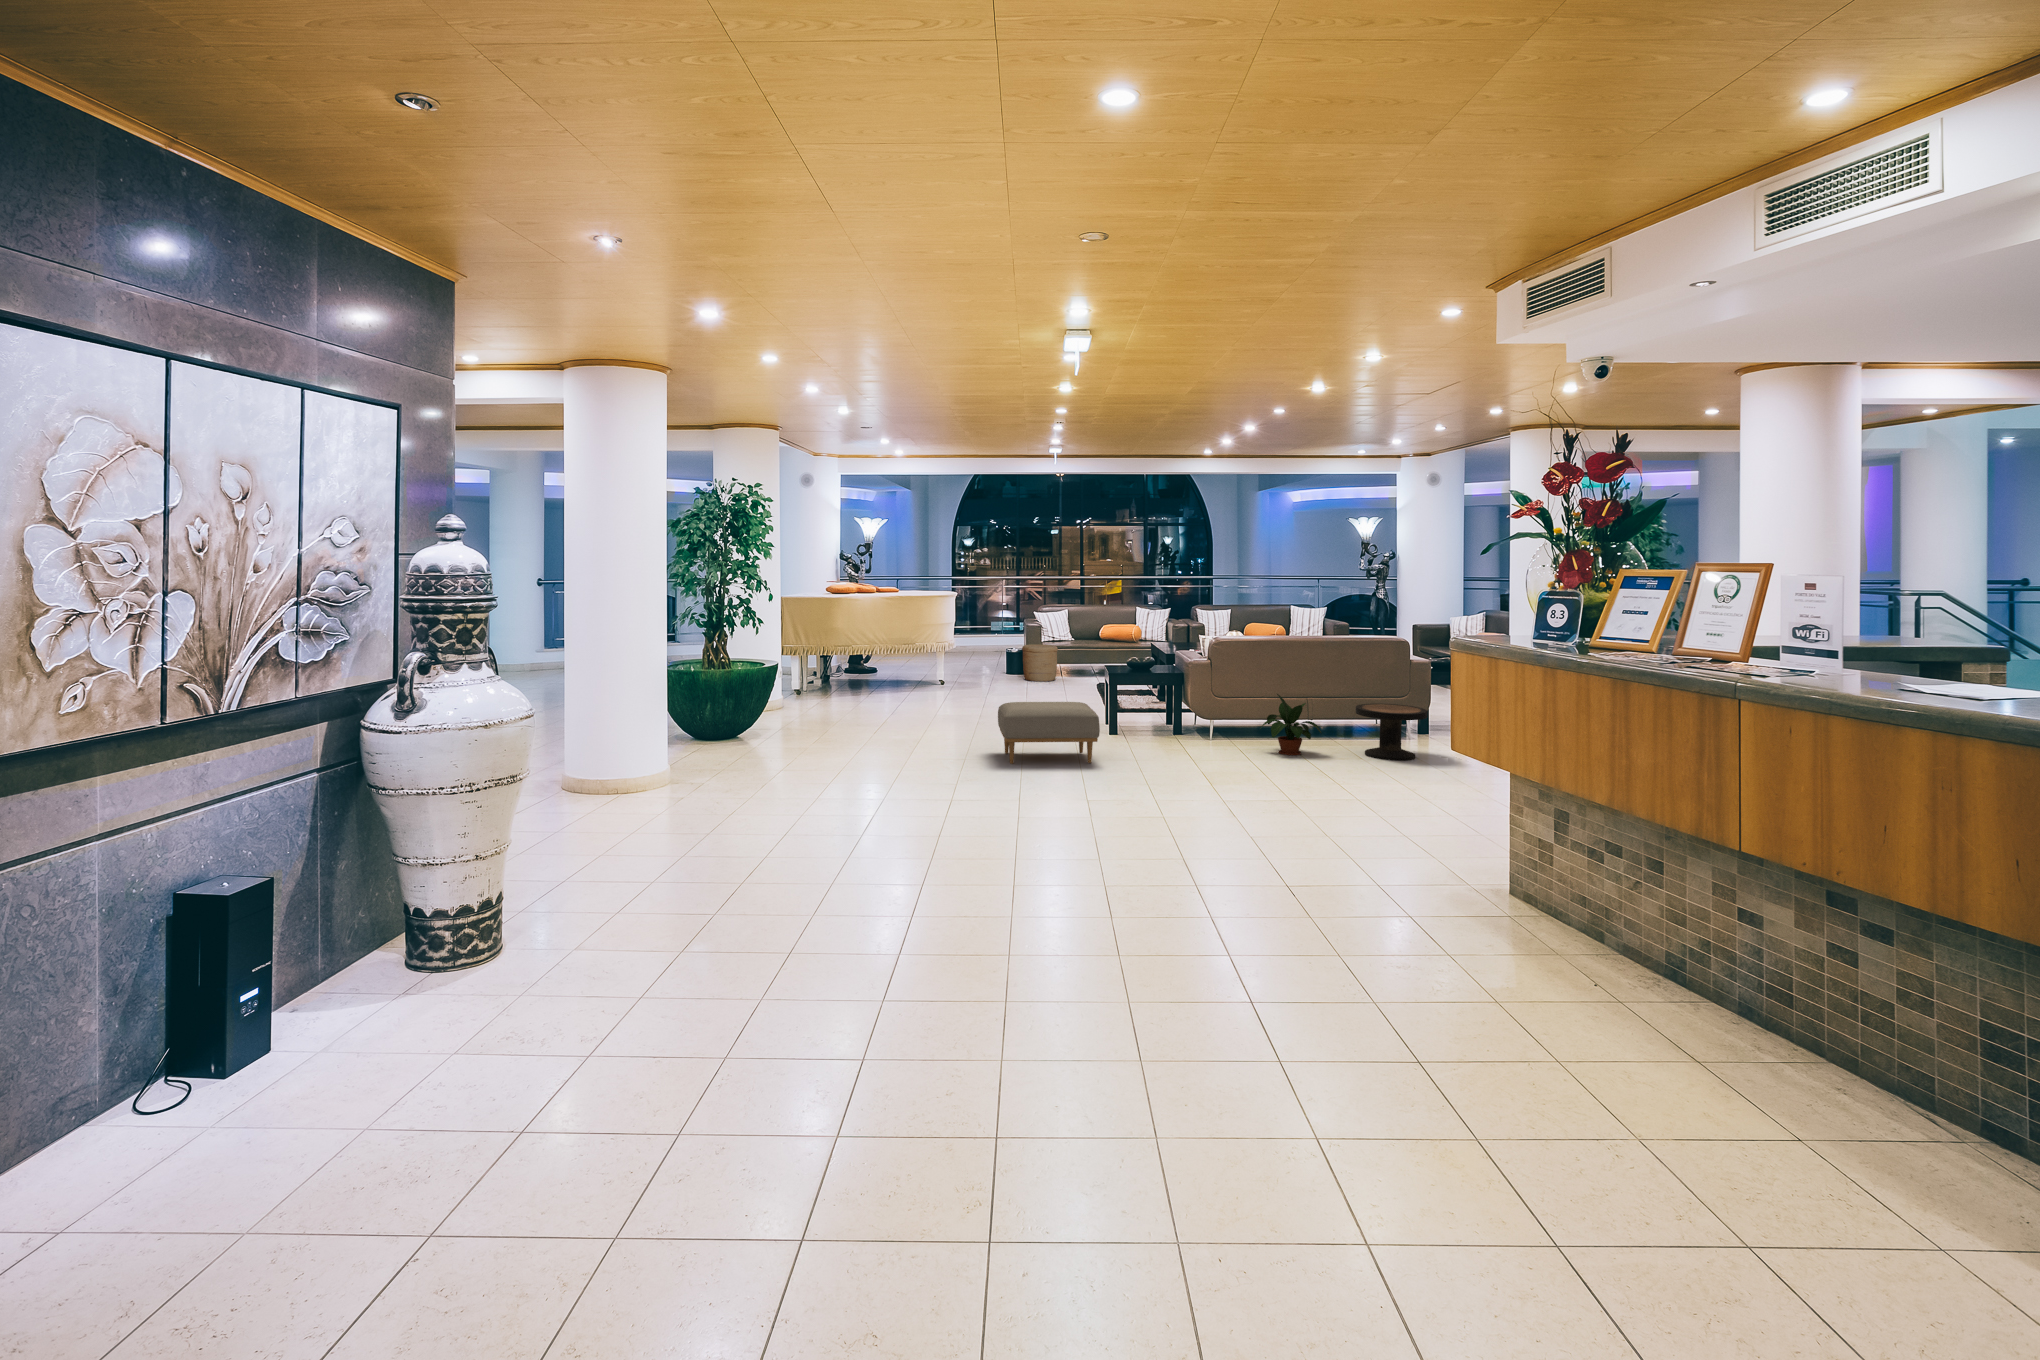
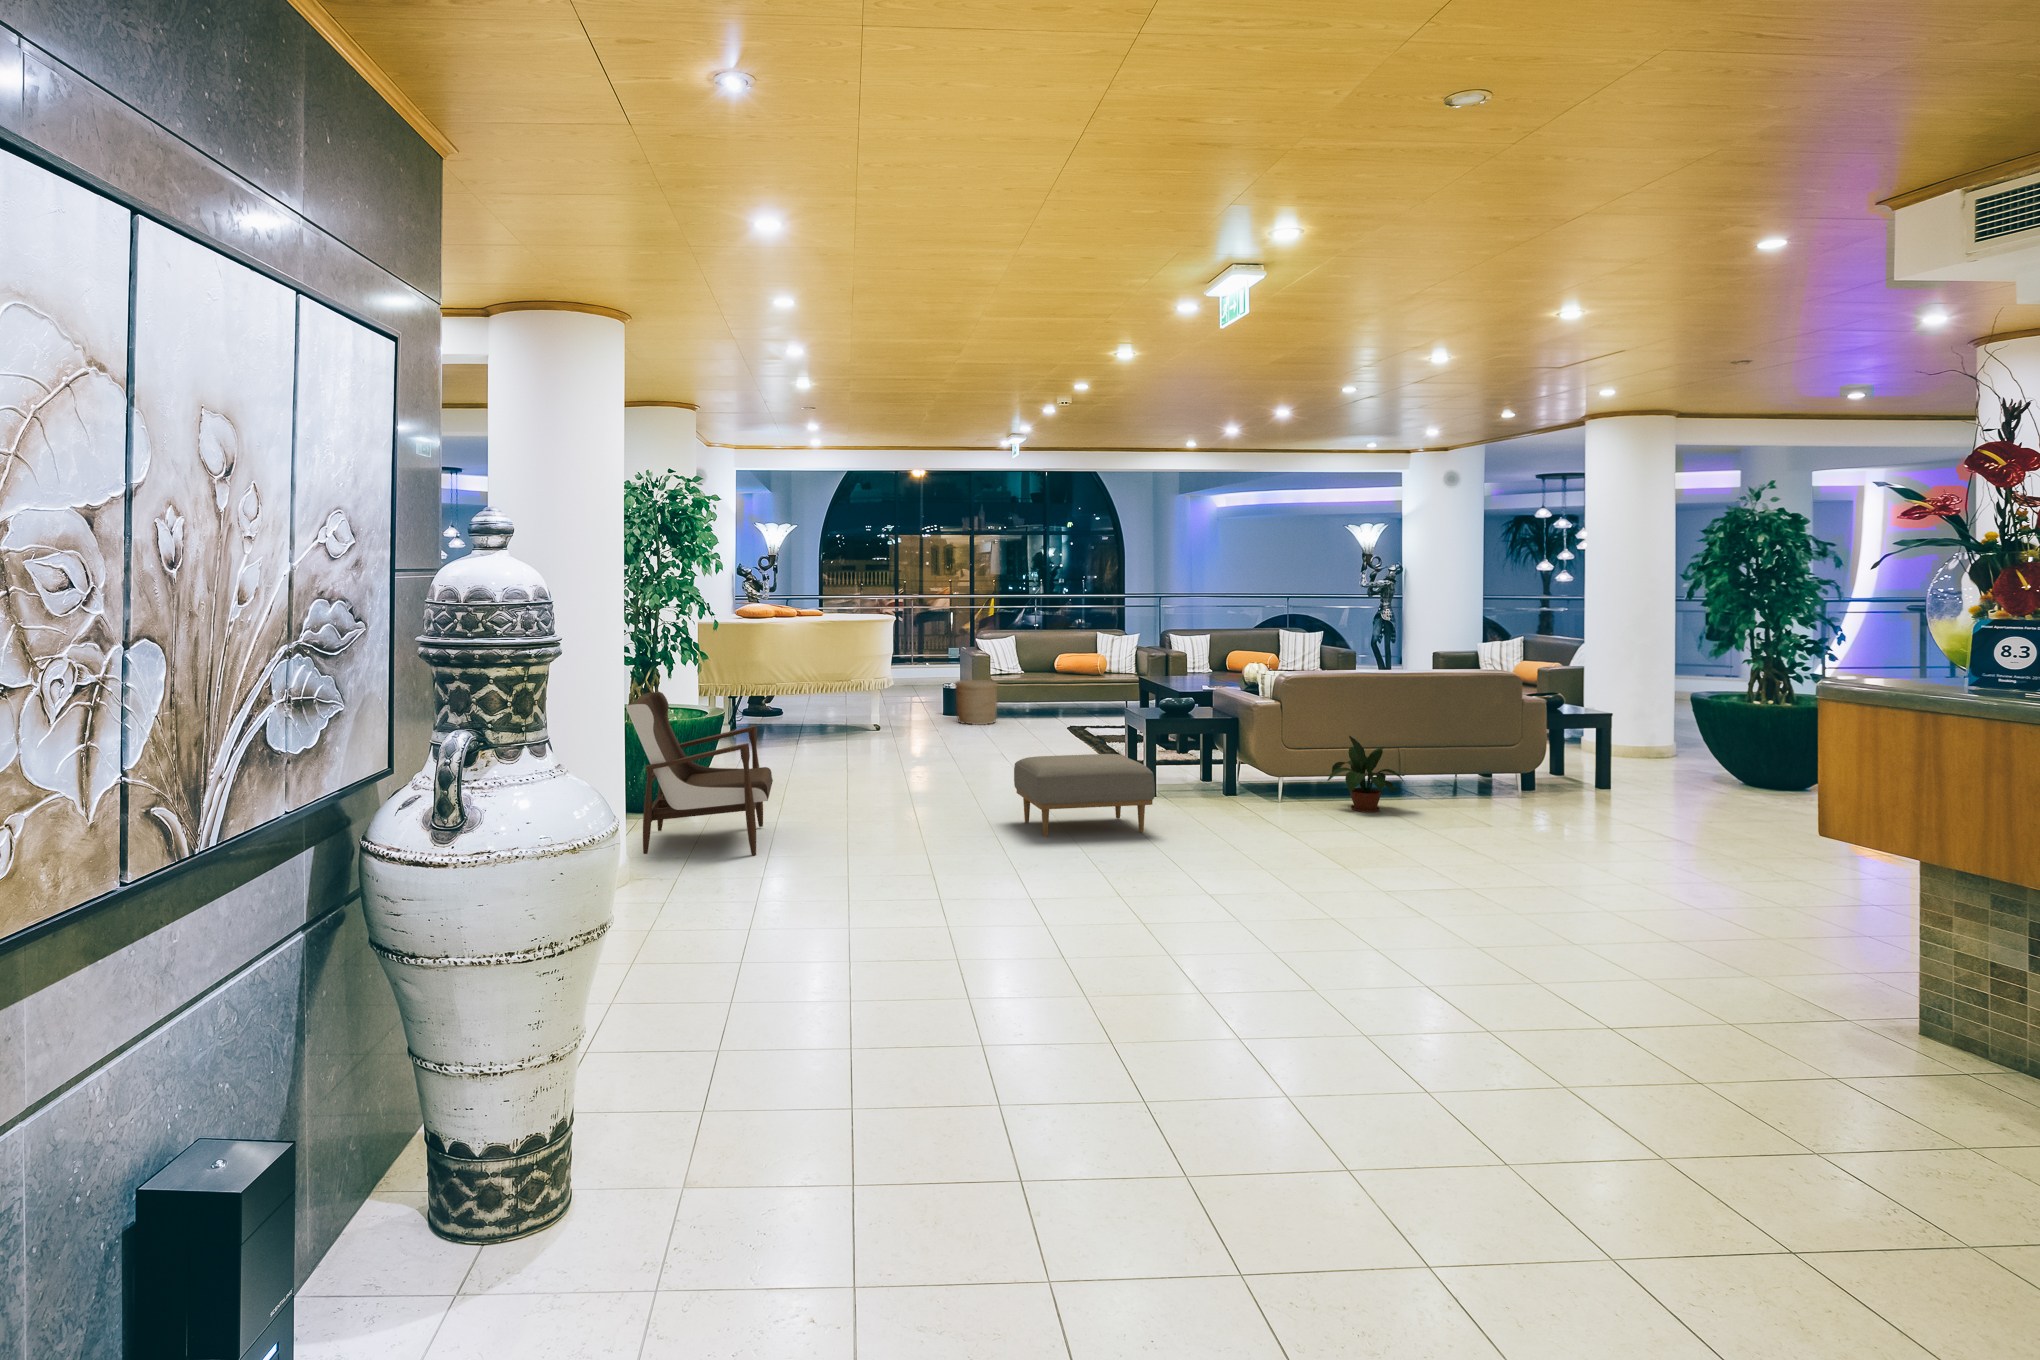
armchair: none [686,644,807,769] -> present [626,692,773,855]
side table: present [1356,704,1427,761] -> none [1440,744,1532,815]

